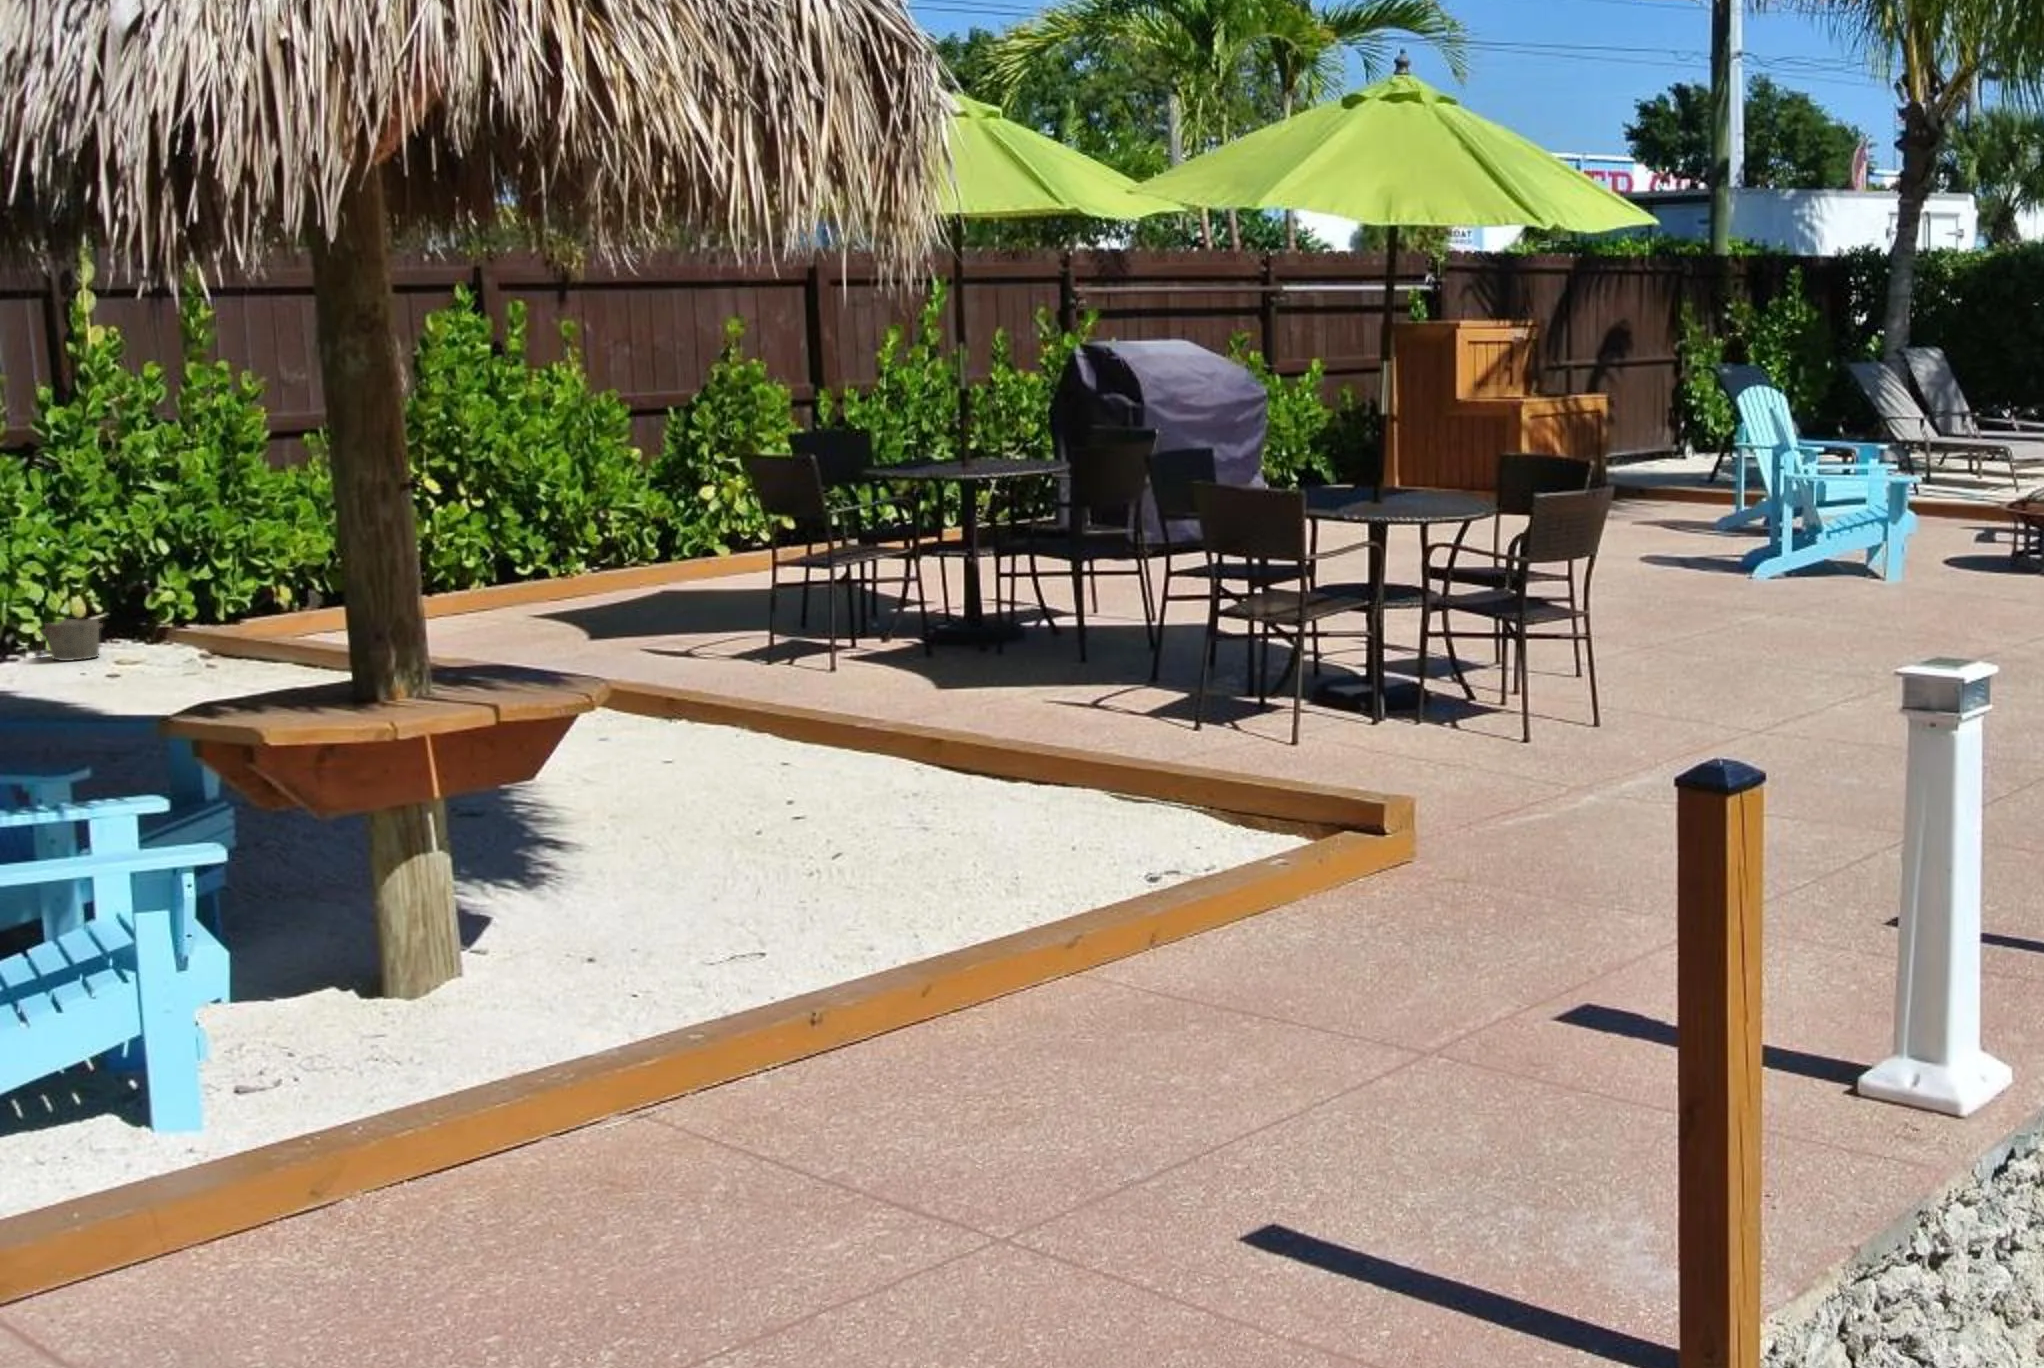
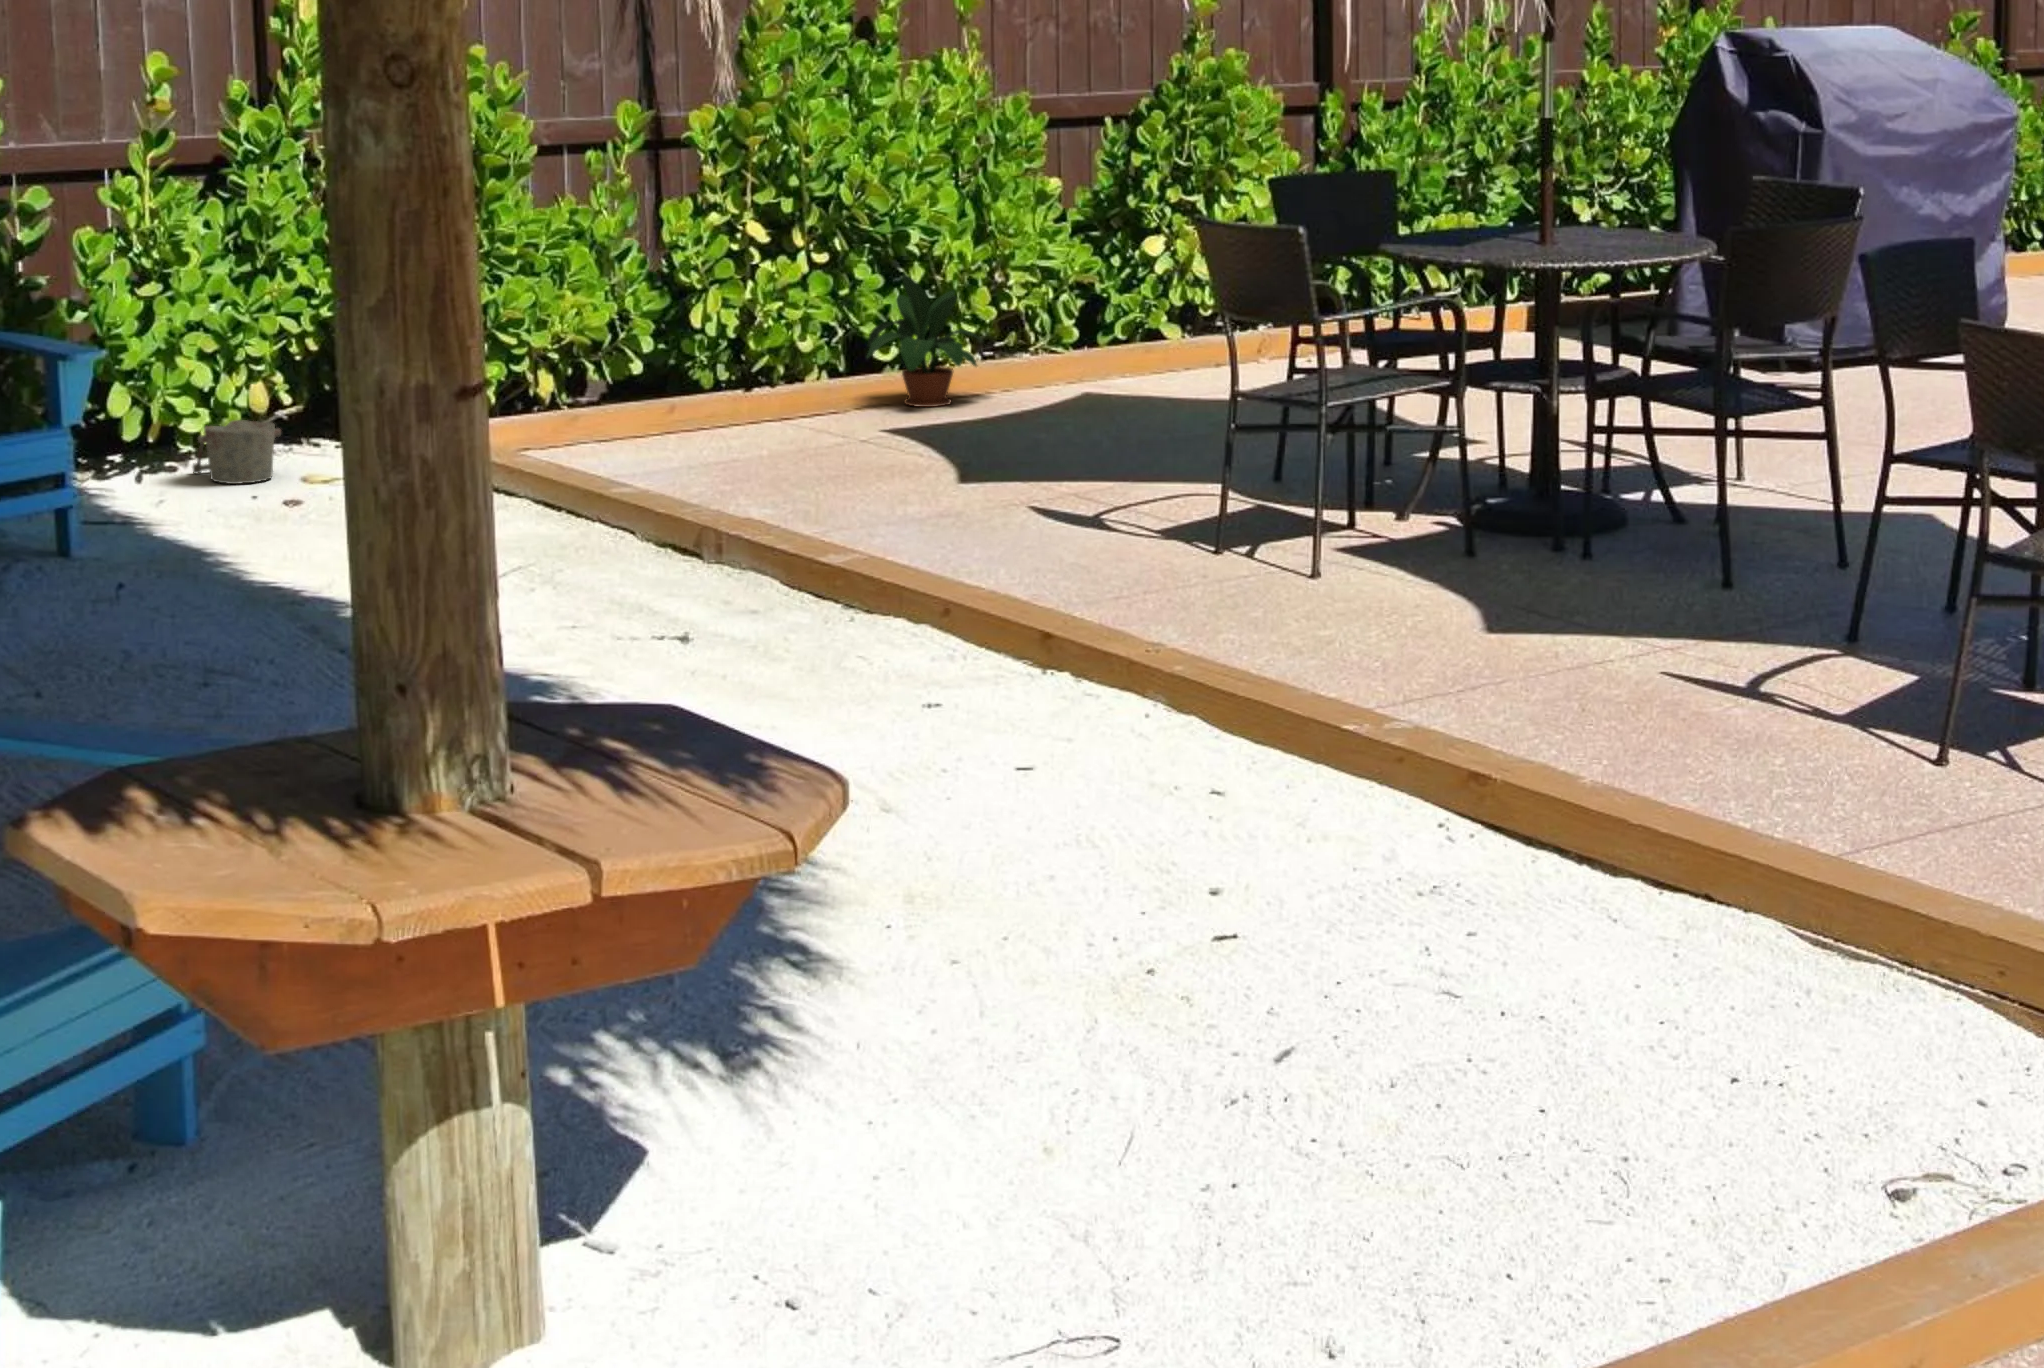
potted plant: none [515,511,604,600] -> present [867,274,980,407]

